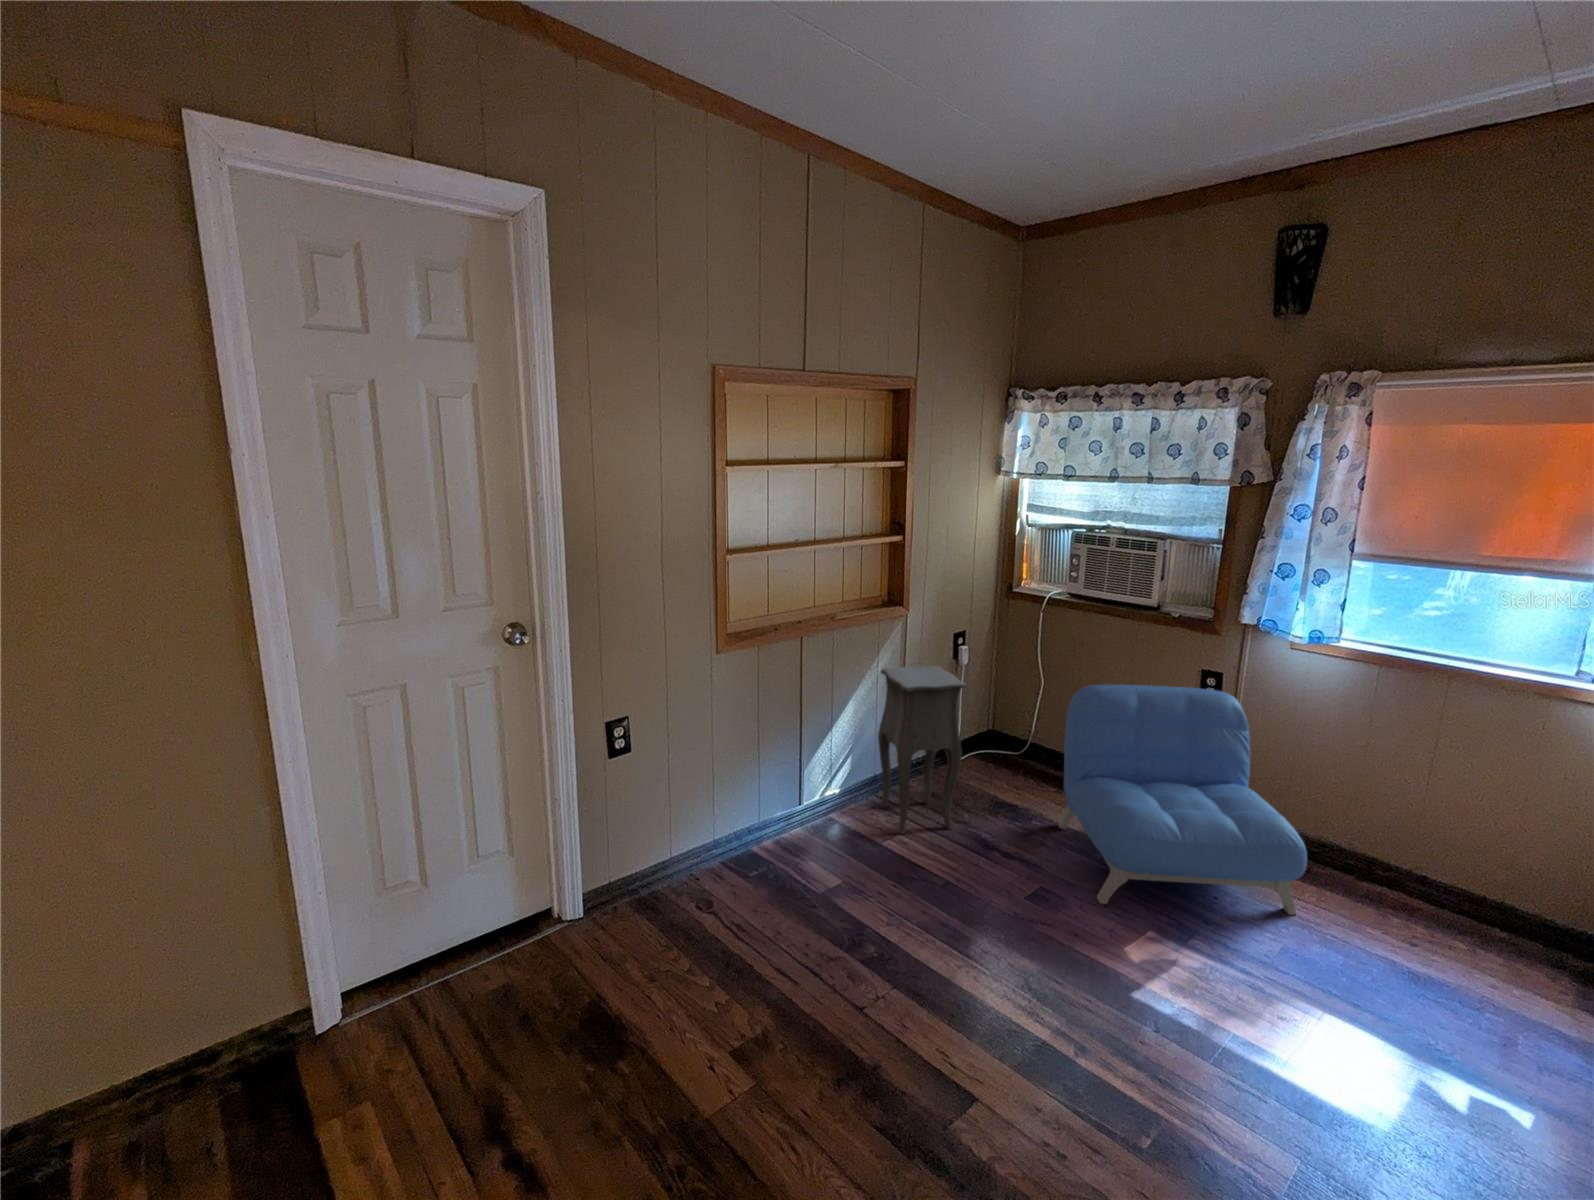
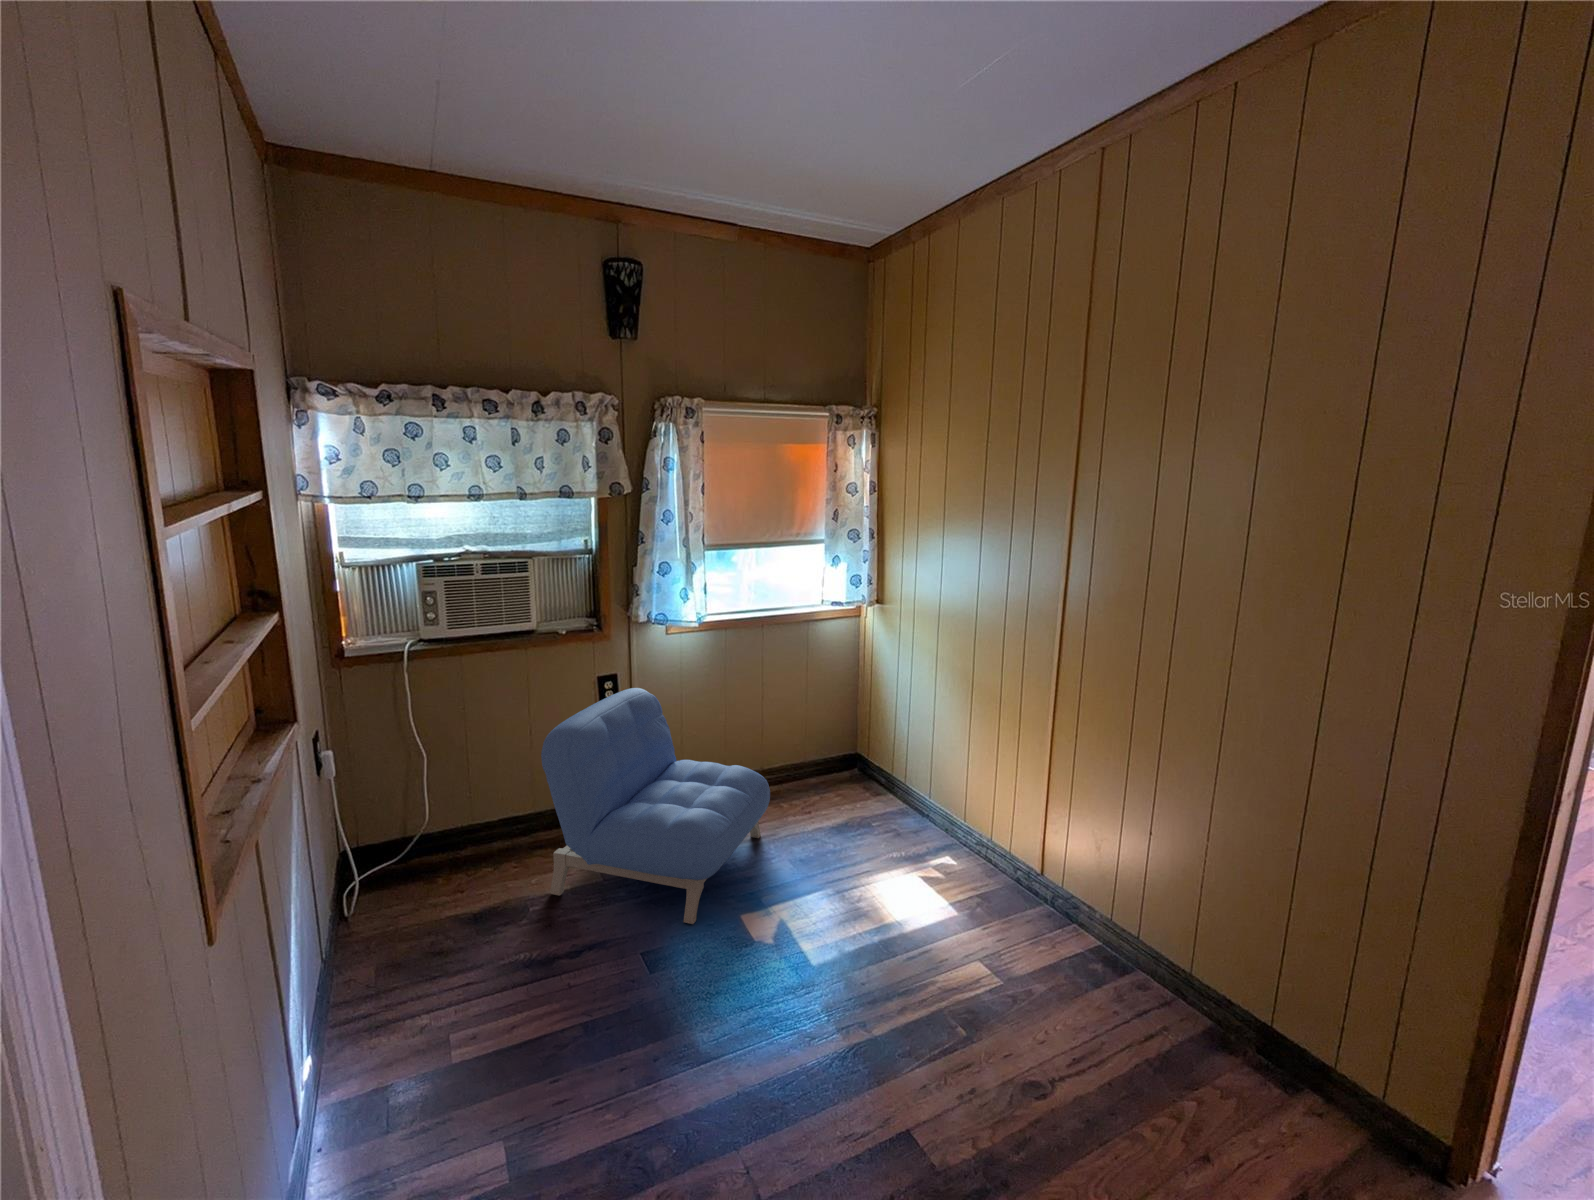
side table: present [878,666,971,834] -> none [317,785,485,1036]

